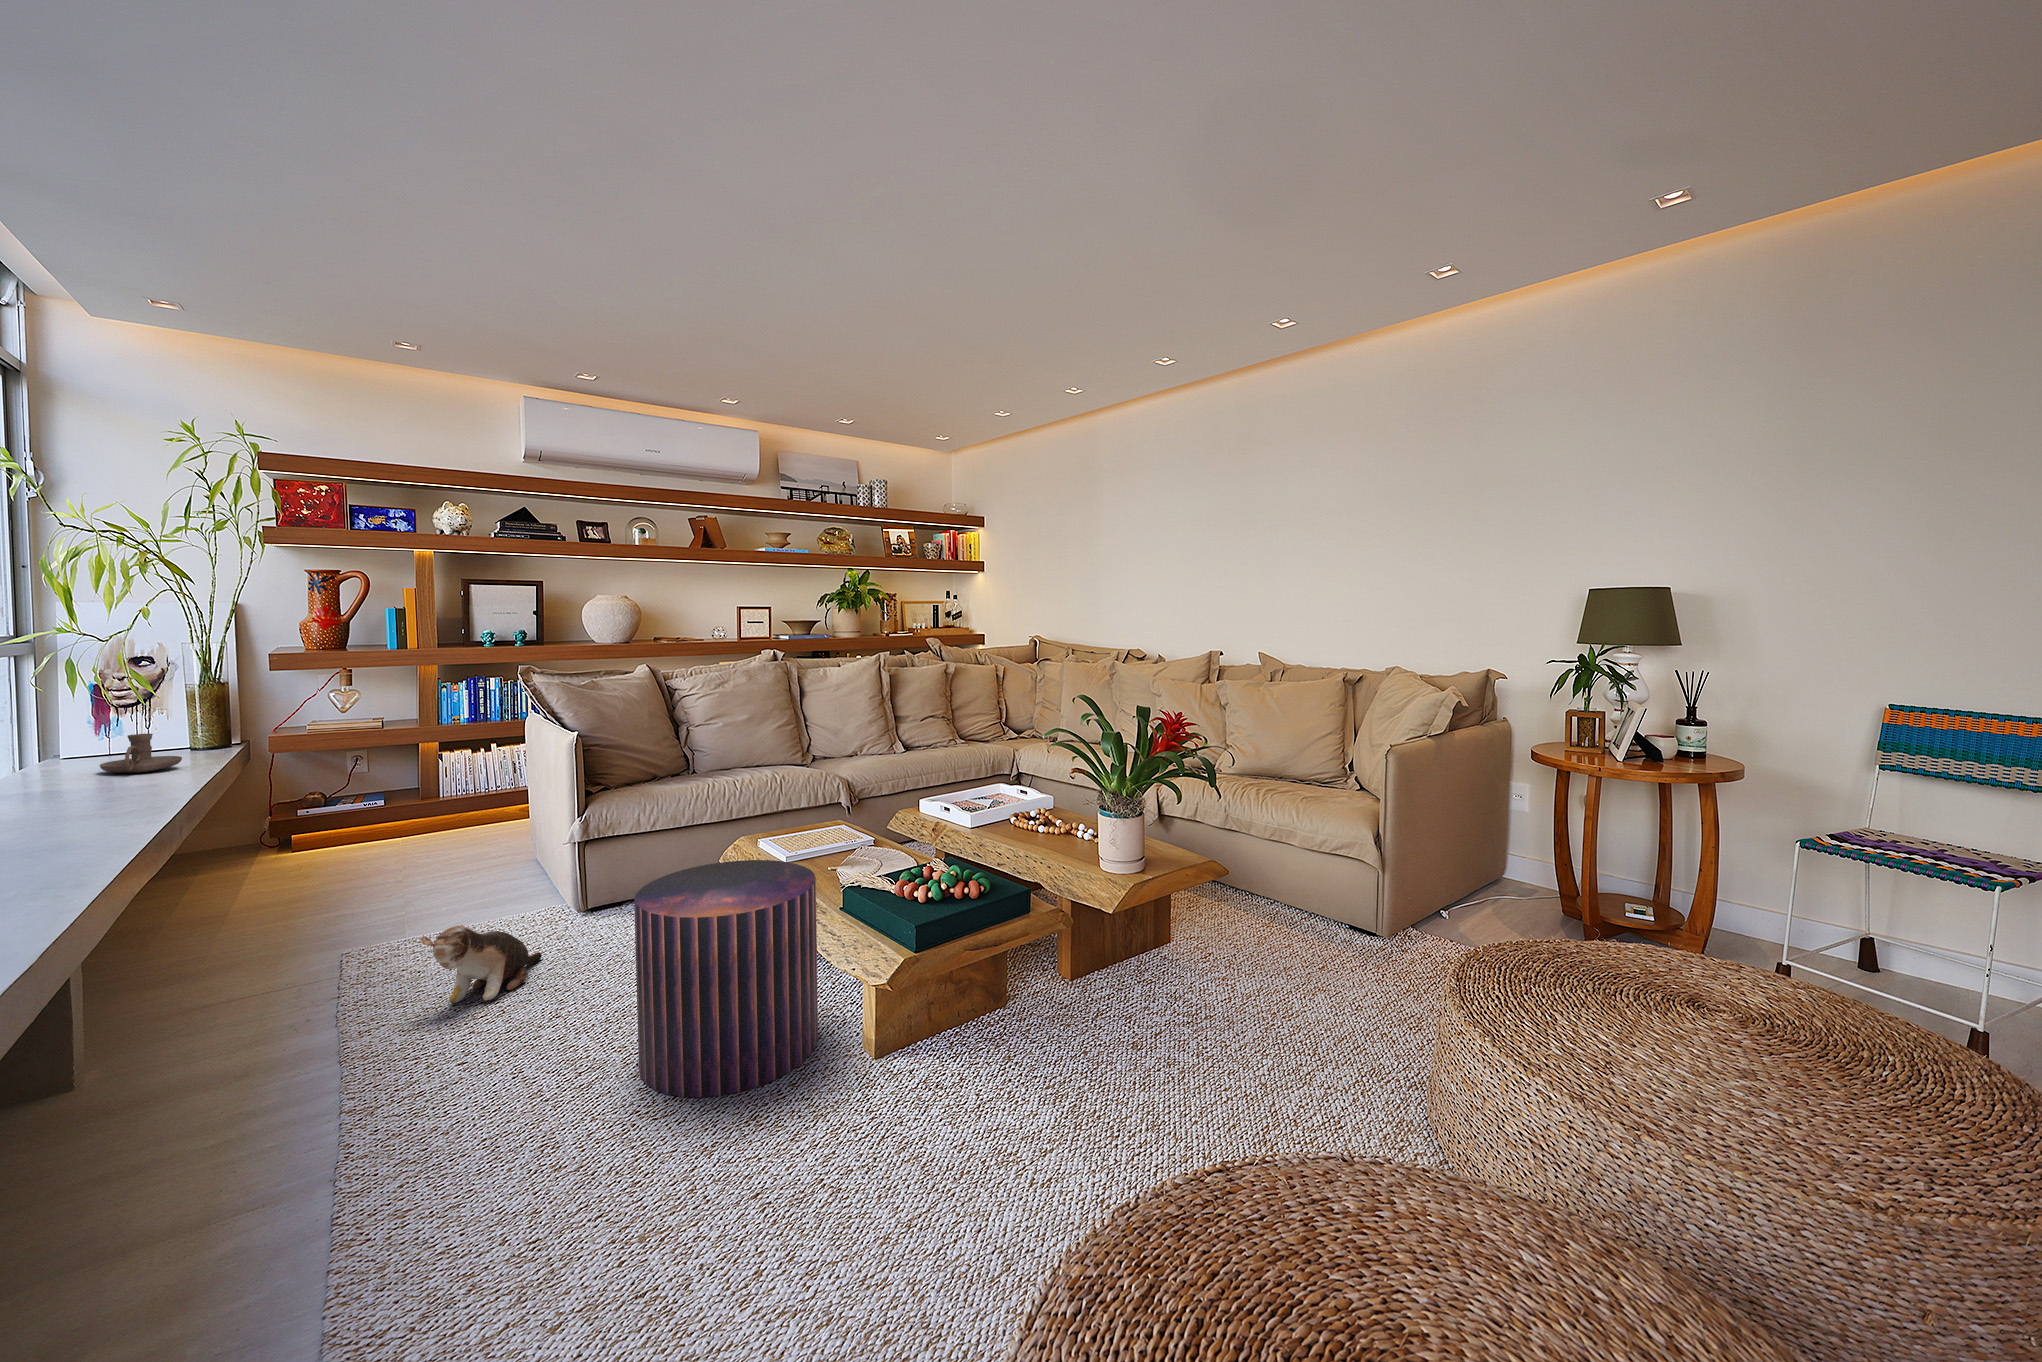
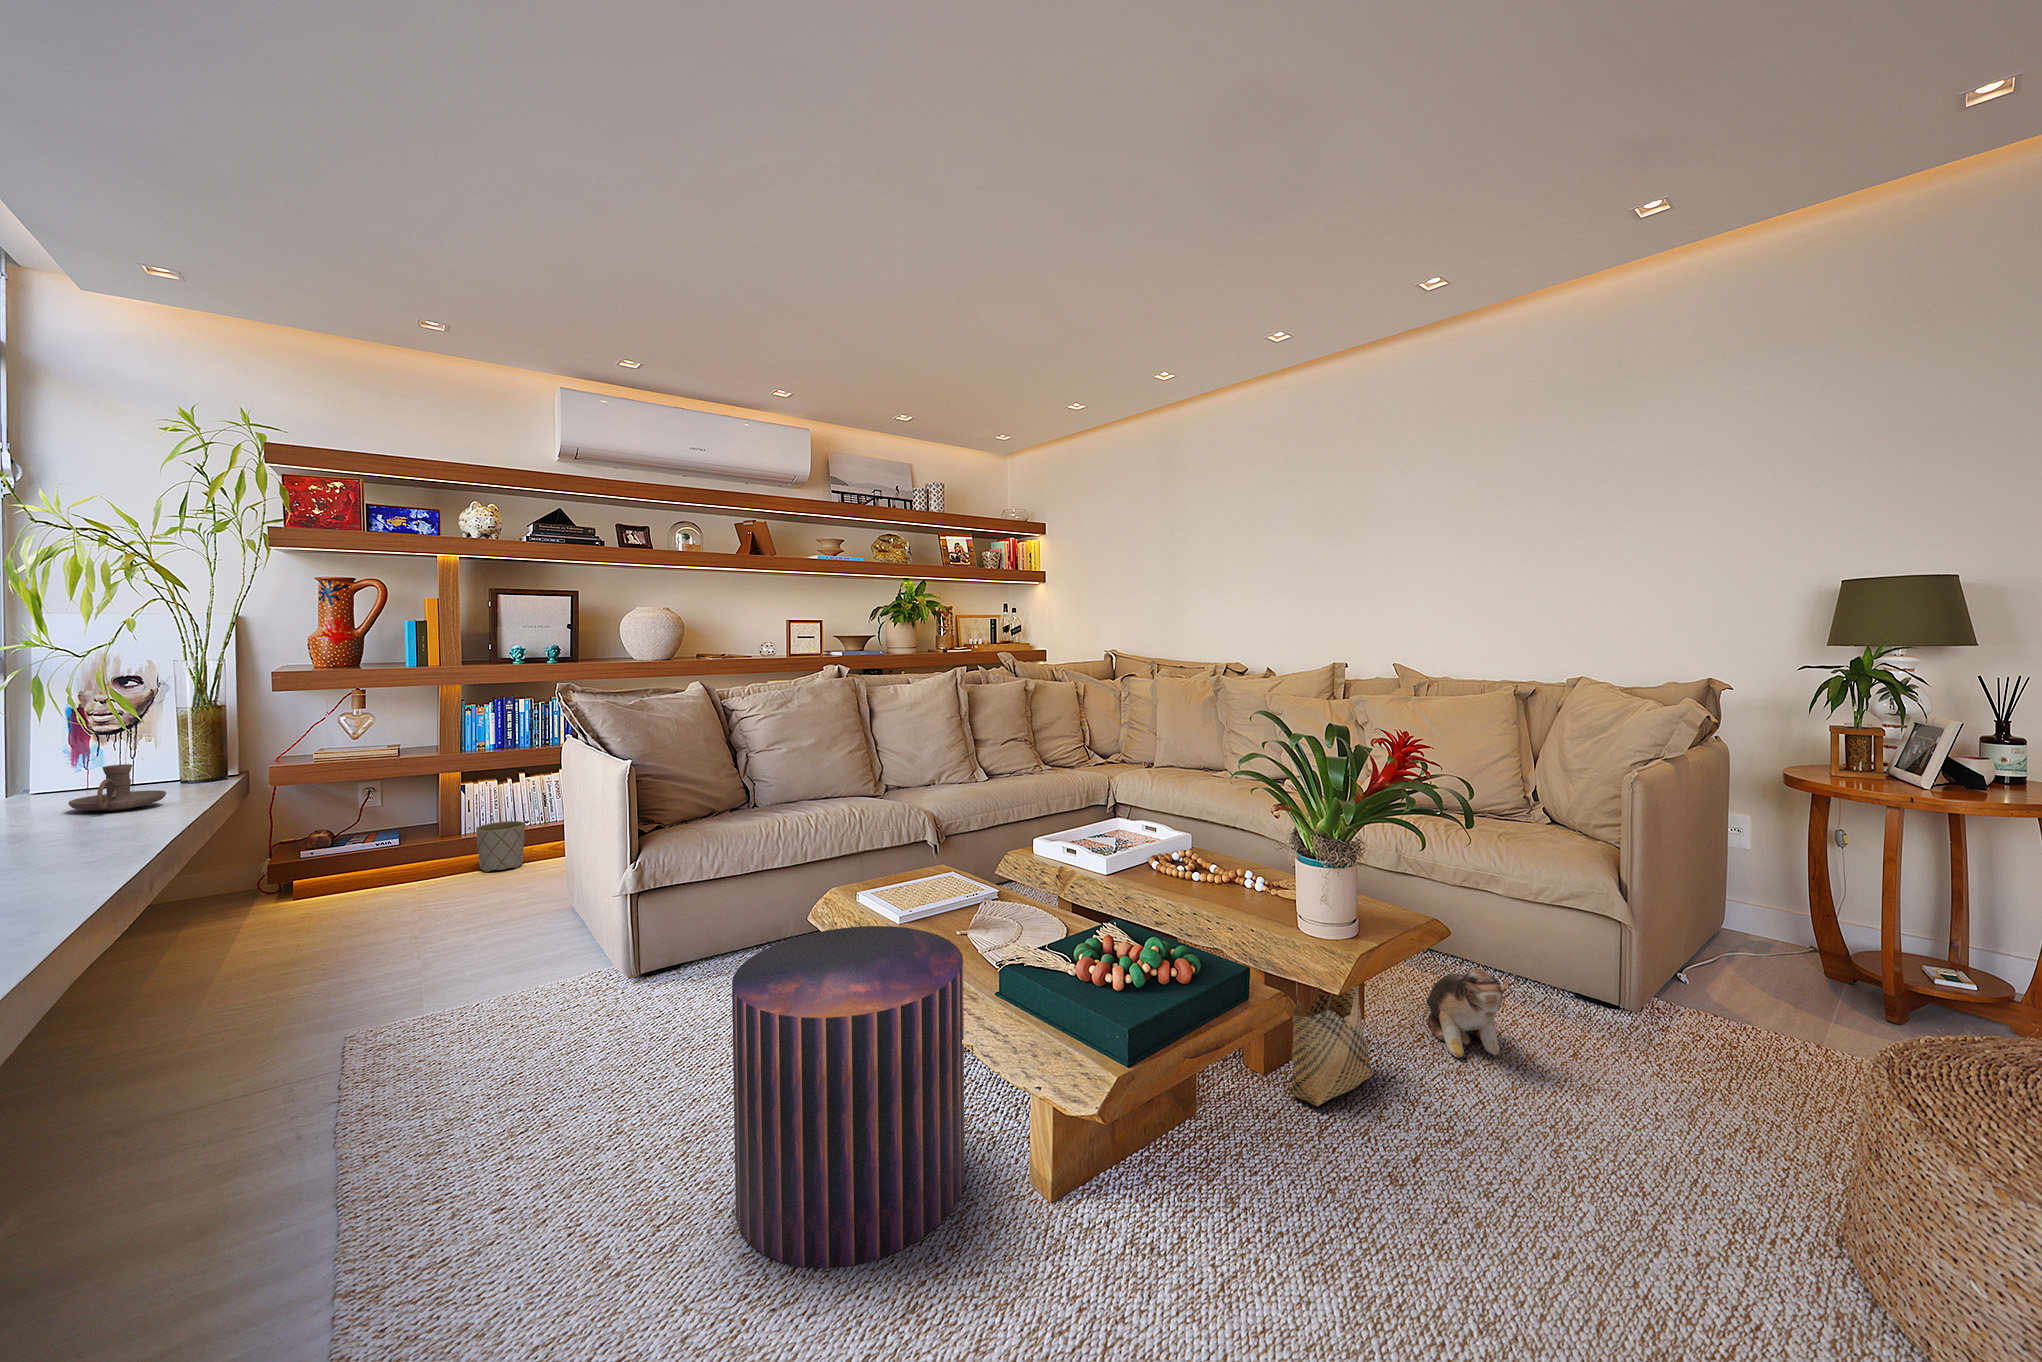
planter: none [453,786,496,830] -> present [476,821,525,872]
woven basket: none [1085,875,1152,999] -> present [1290,980,1372,1106]
plush toy: present [421,925,542,1003] -> present [1426,968,1510,1058]

